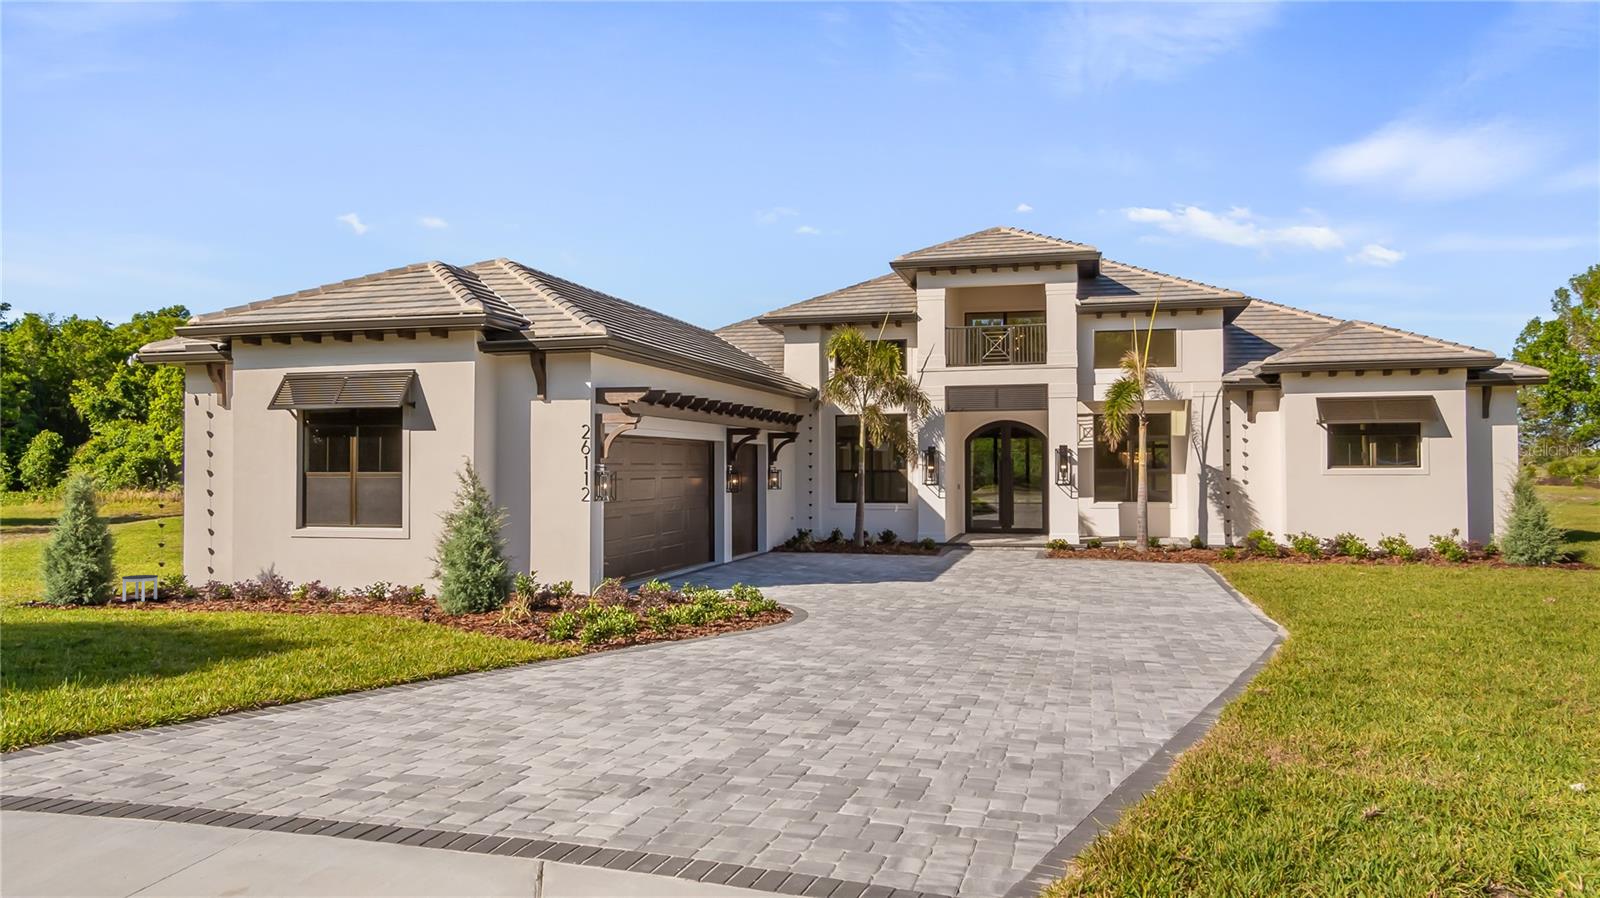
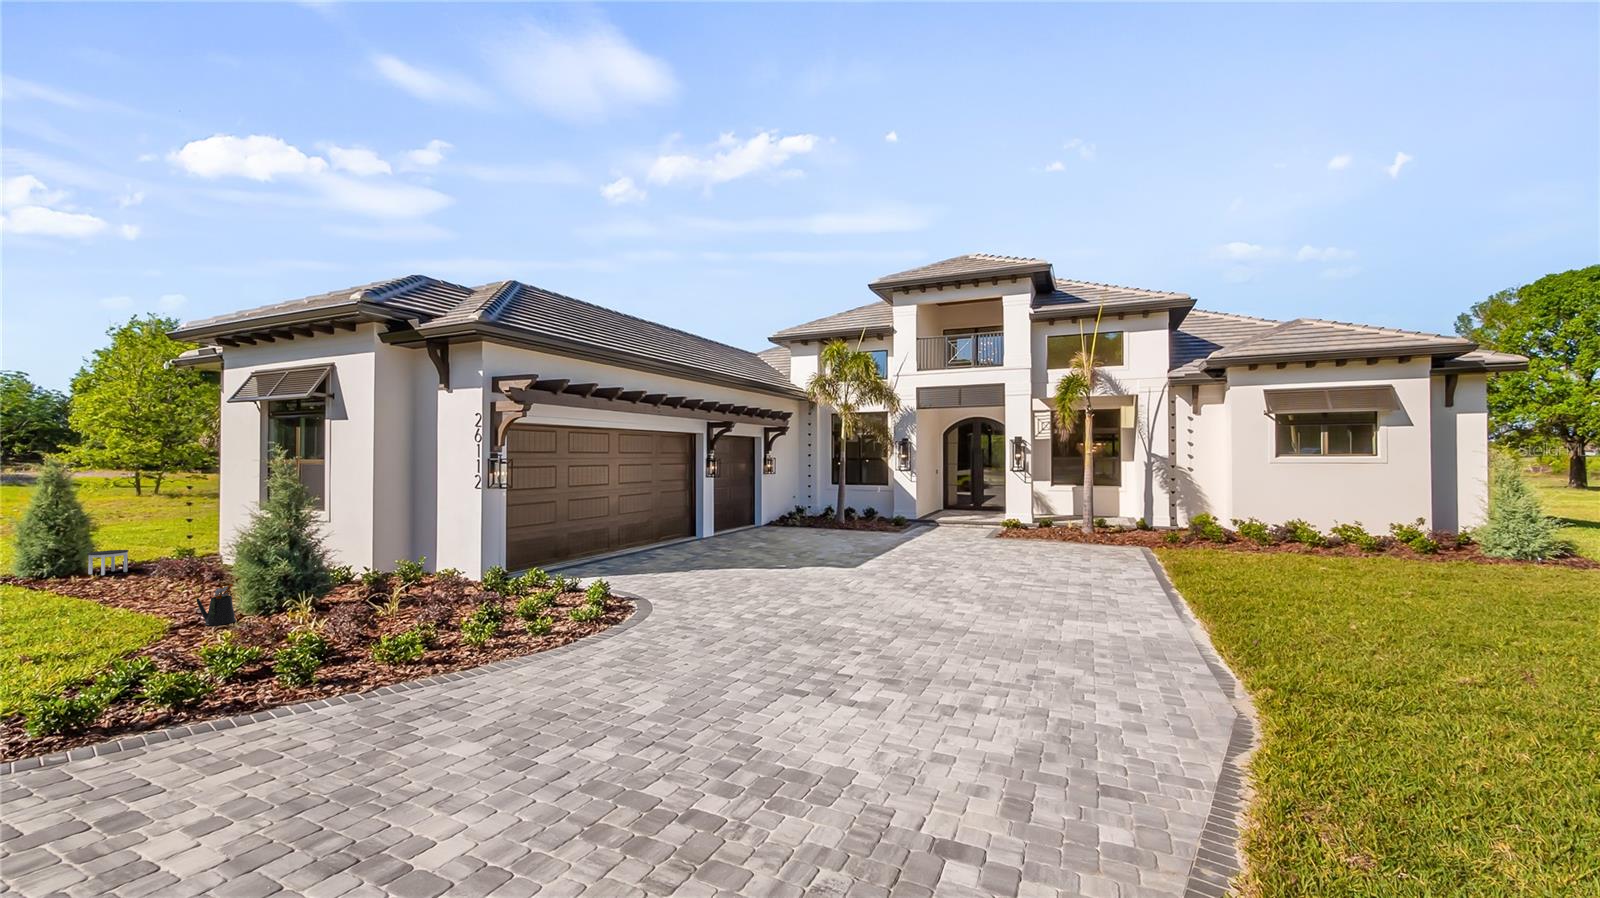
watering can: none [415,586,446,623] -> present [196,584,242,626]

